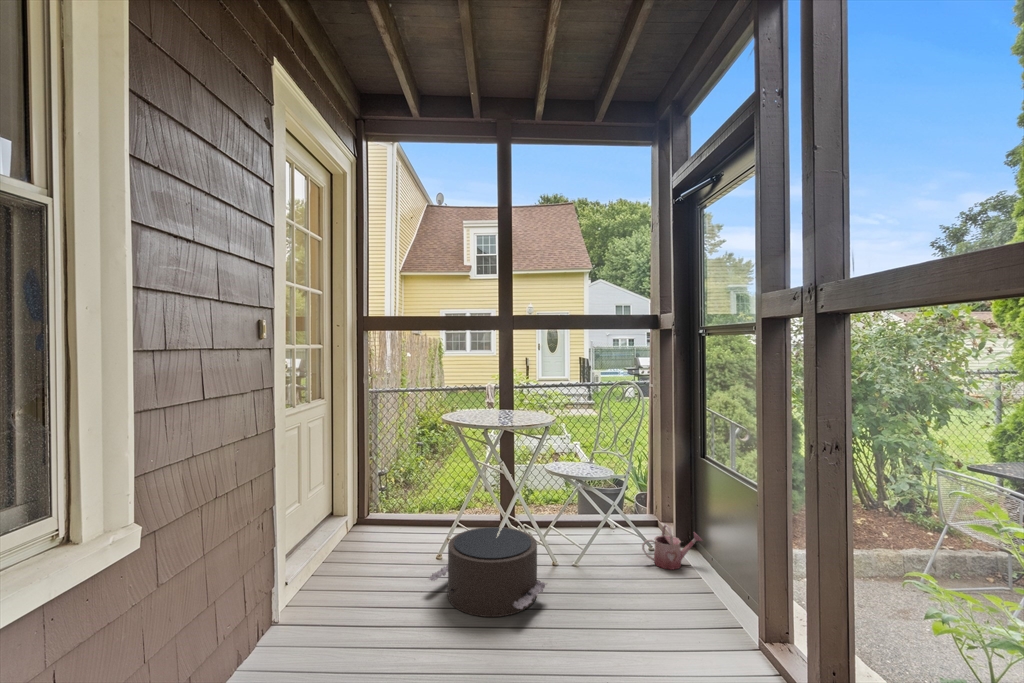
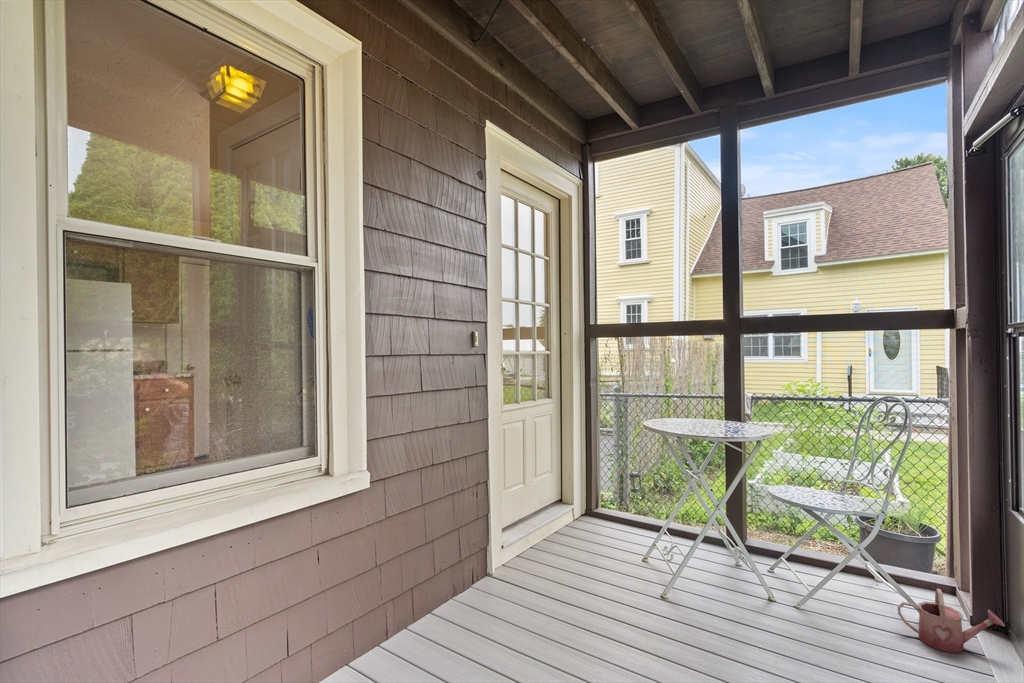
pouf: present [429,527,547,617] -> none [618,539,740,634]

